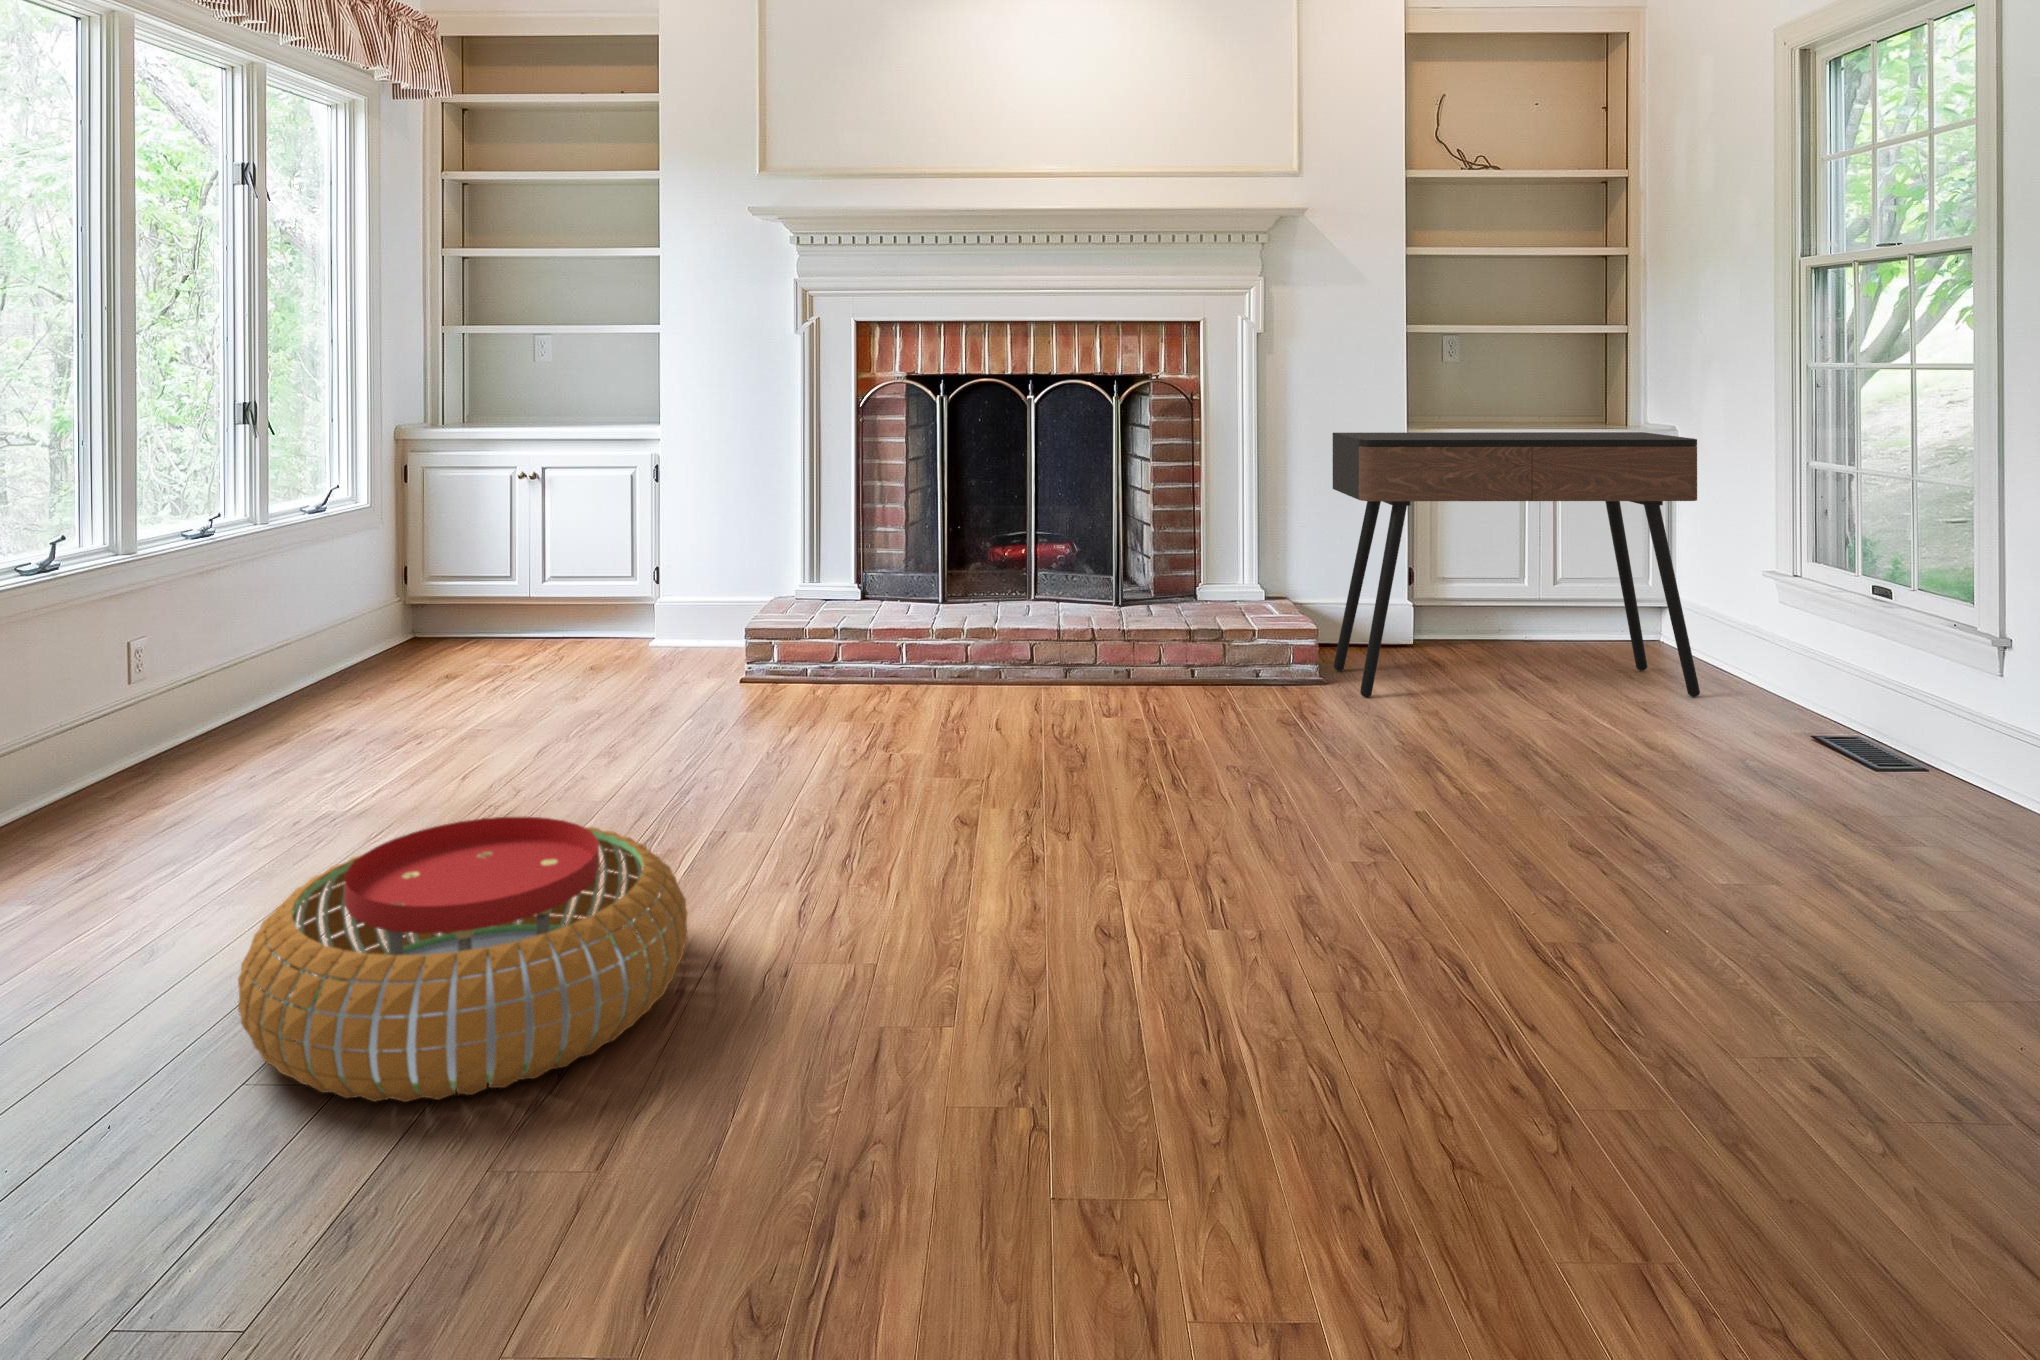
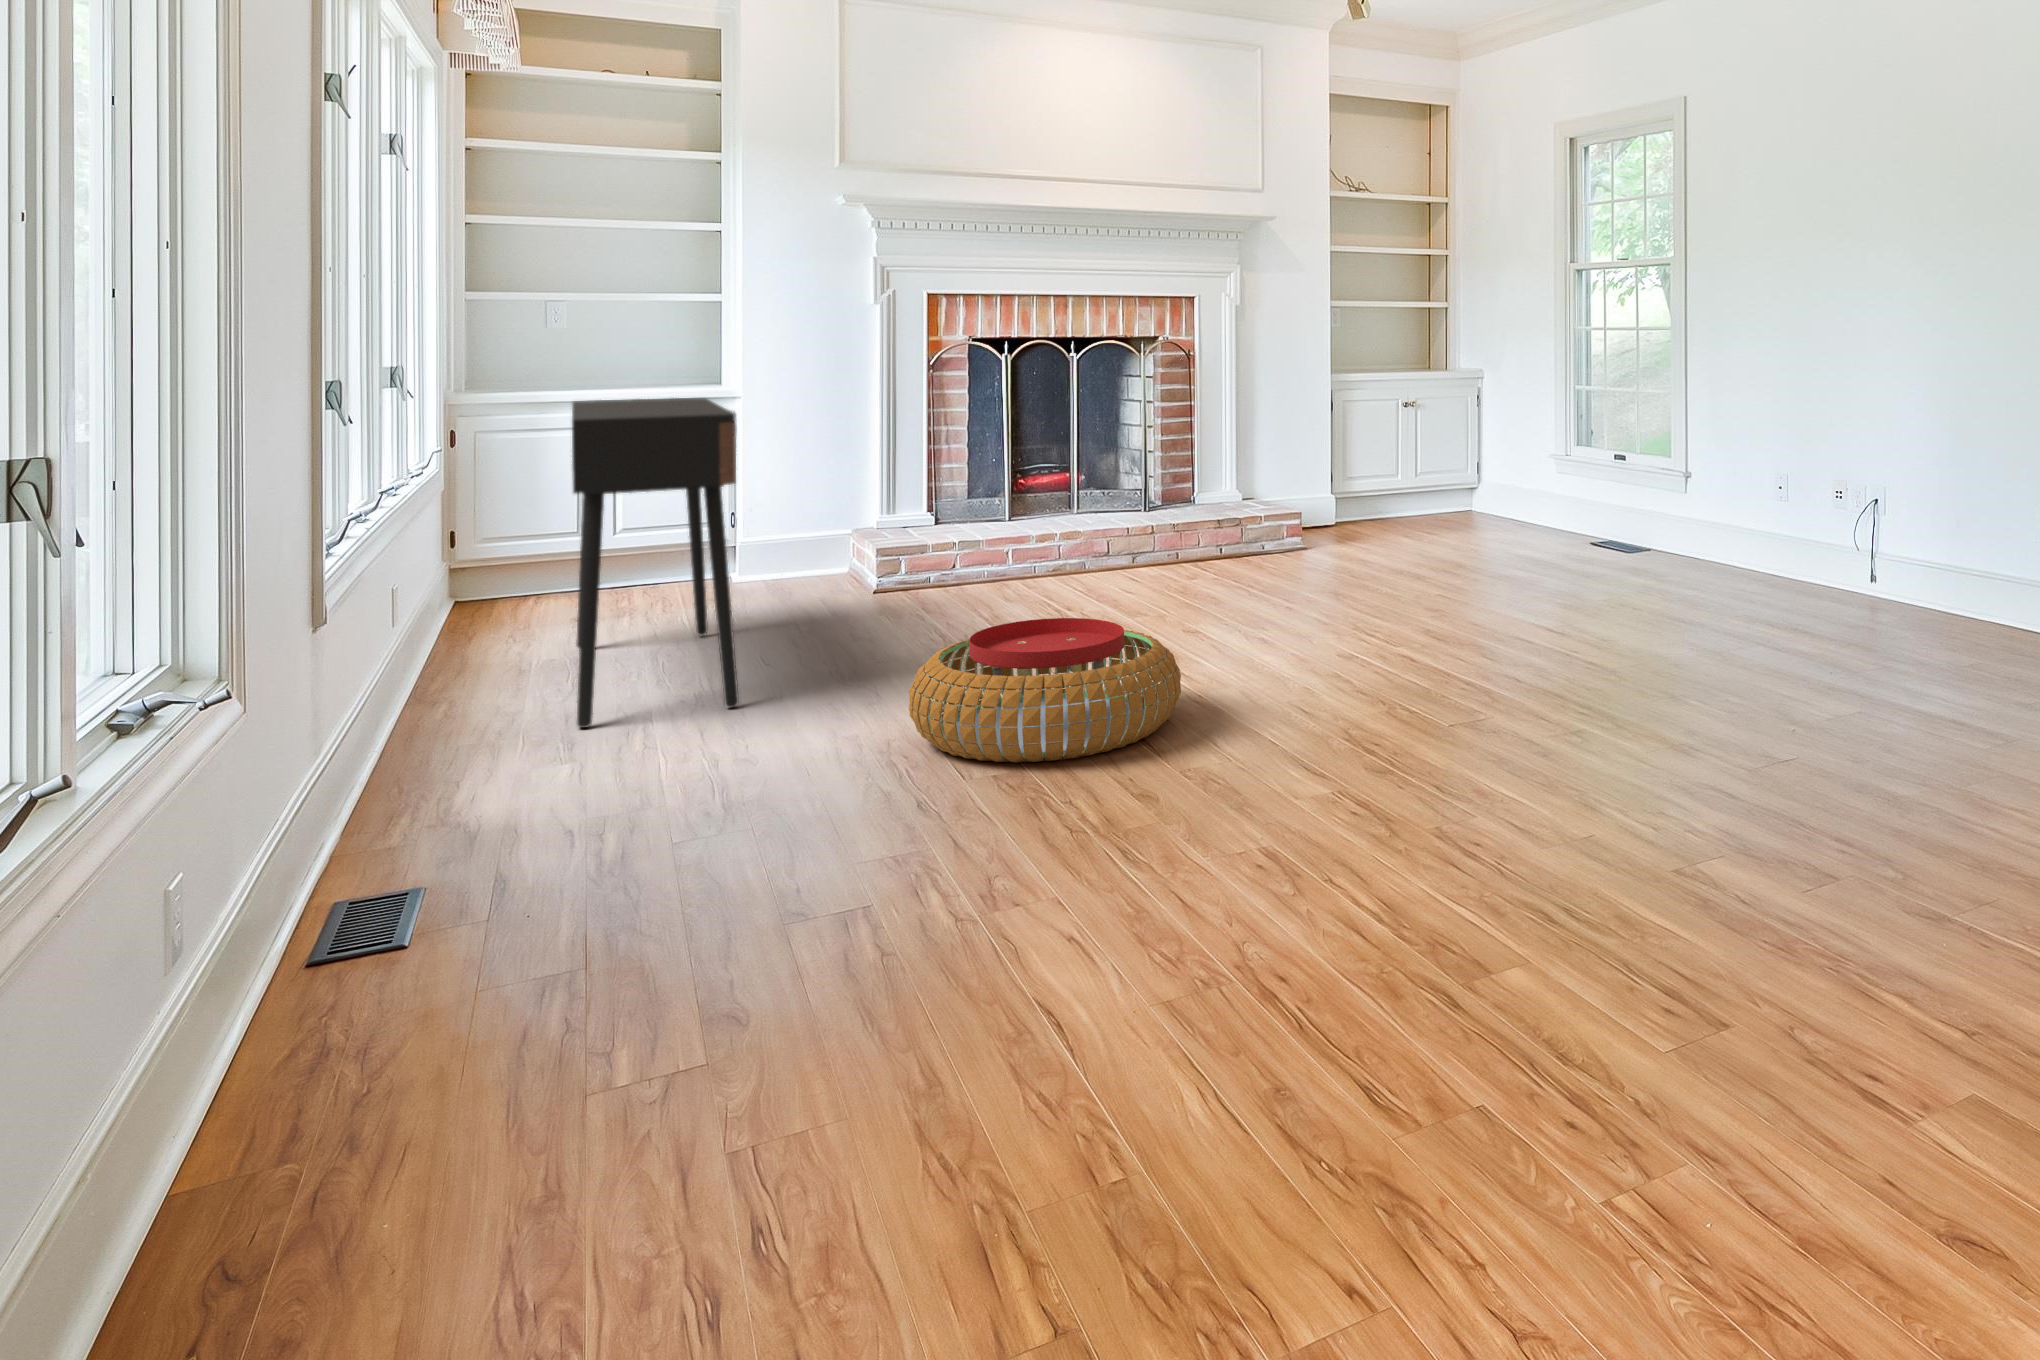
console table: present [1333,432,1700,697] -> present [572,398,739,728]

